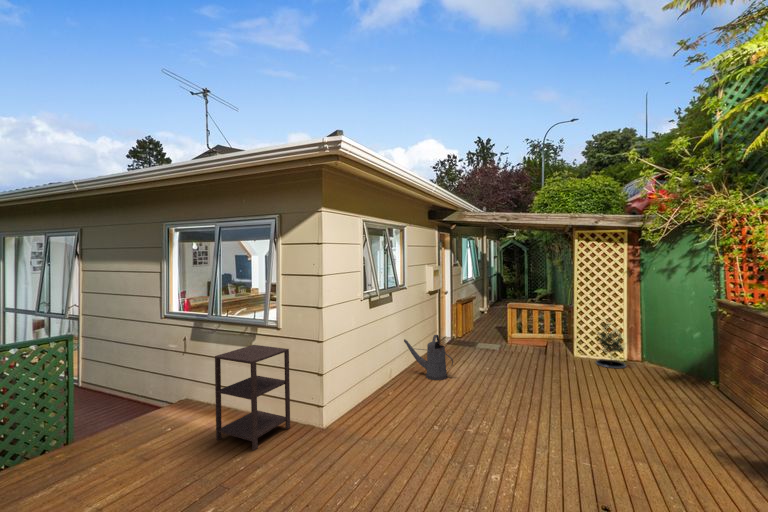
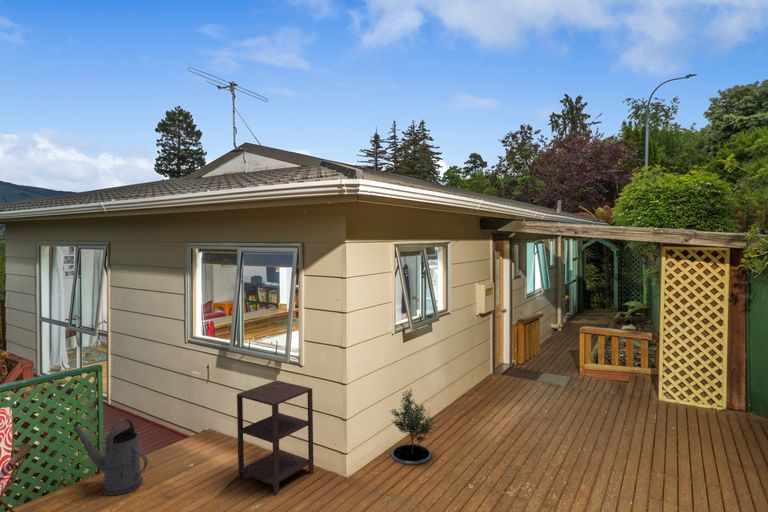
potted tree: present [596,319,626,369] -> present [391,390,434,465]
watering can: present [404,335,453,380] -> present [74,418,148,496]

